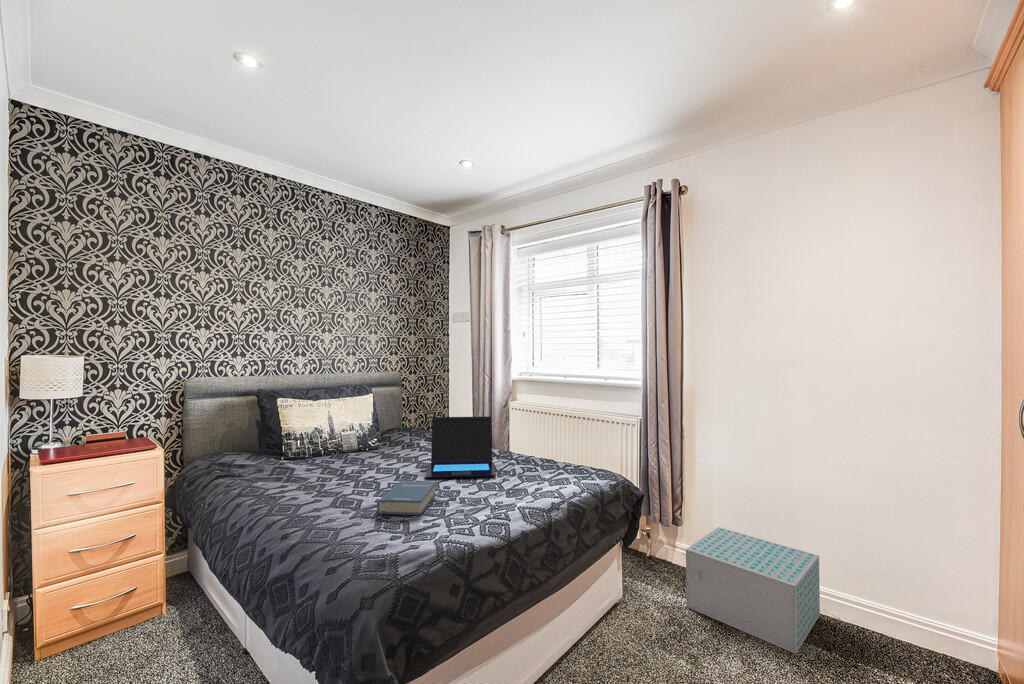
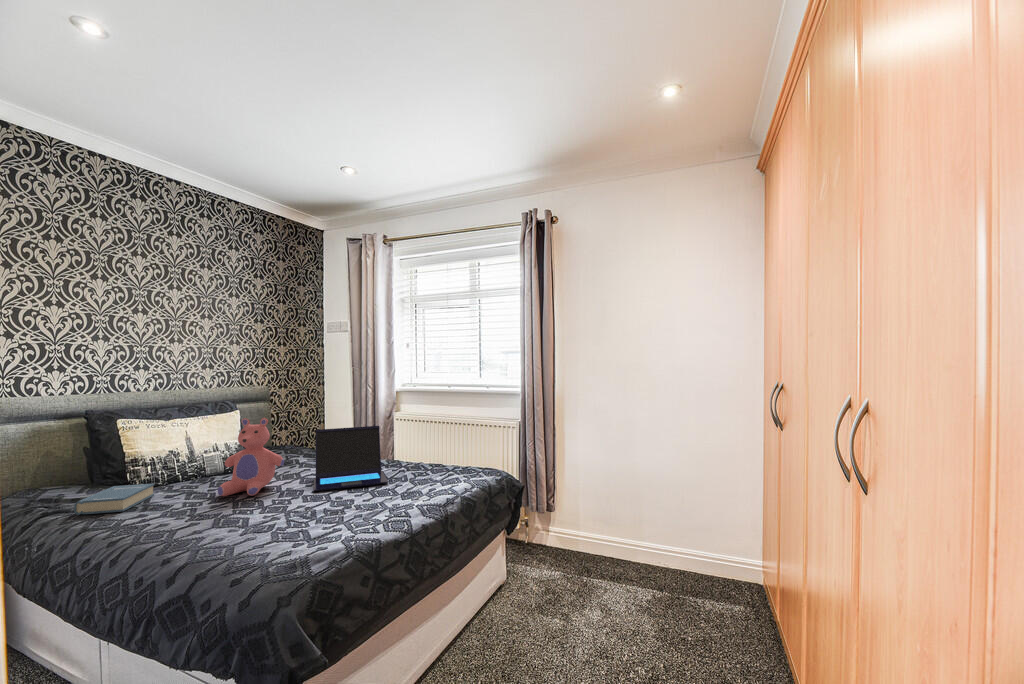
teddy bear: none [345,404,402,477] -> present [218,418,284,496]
hardback book: present [377,481,436,515] -> present [74,484,154,515]
storage box: present [686,527,820,654] -> none [564,512,668,605]

